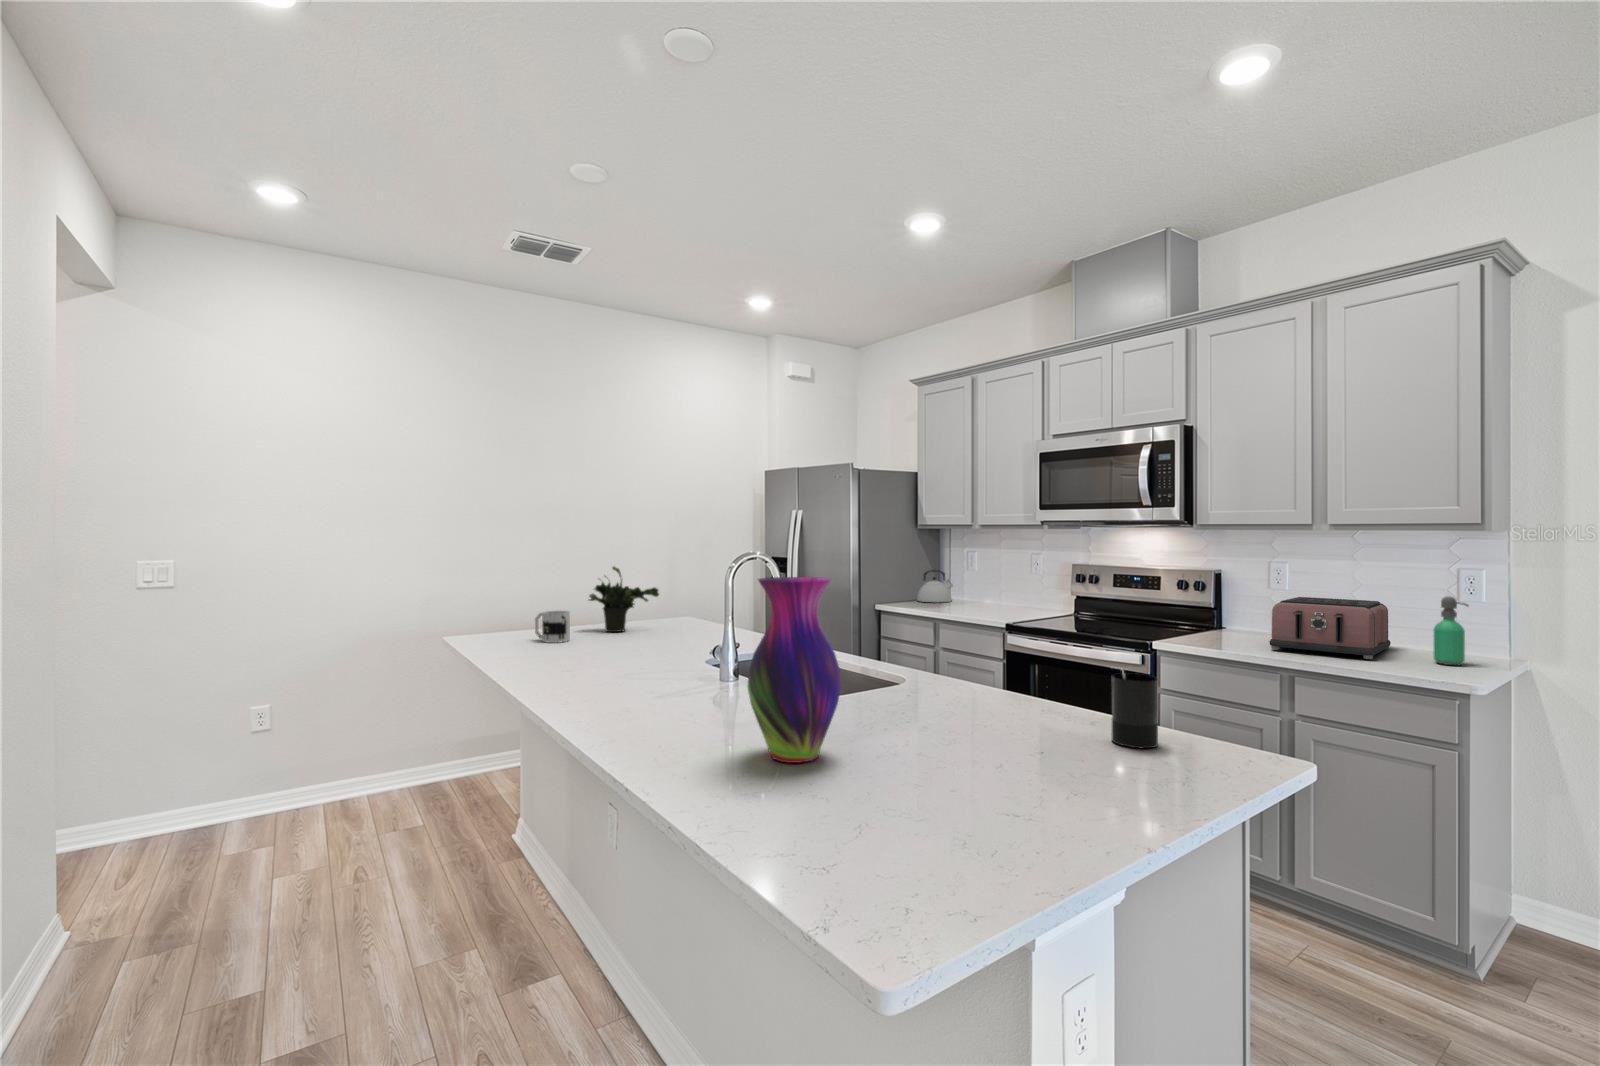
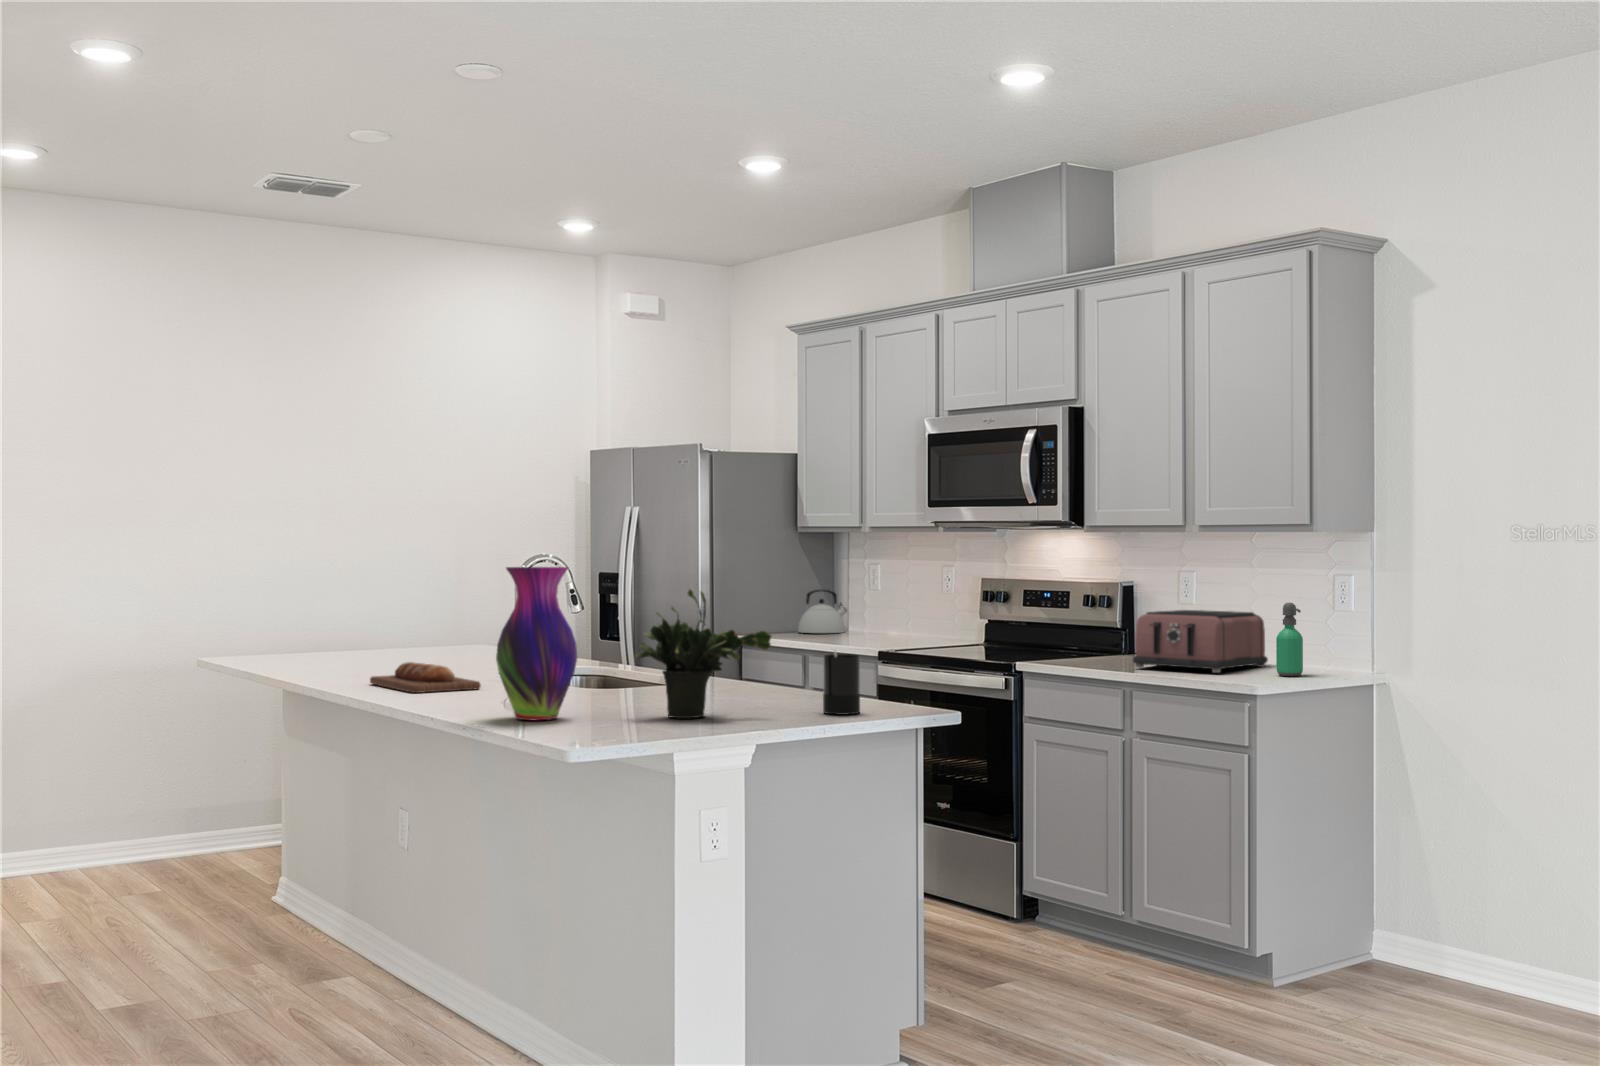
potted plant: present [589,567,659,632] -> present [635,590,772,718]
mug: present [535,611,570,643] -> none [277,630,321,668]
bread loaf: none [607,651,709,689] -> present [370,662,481,693]

